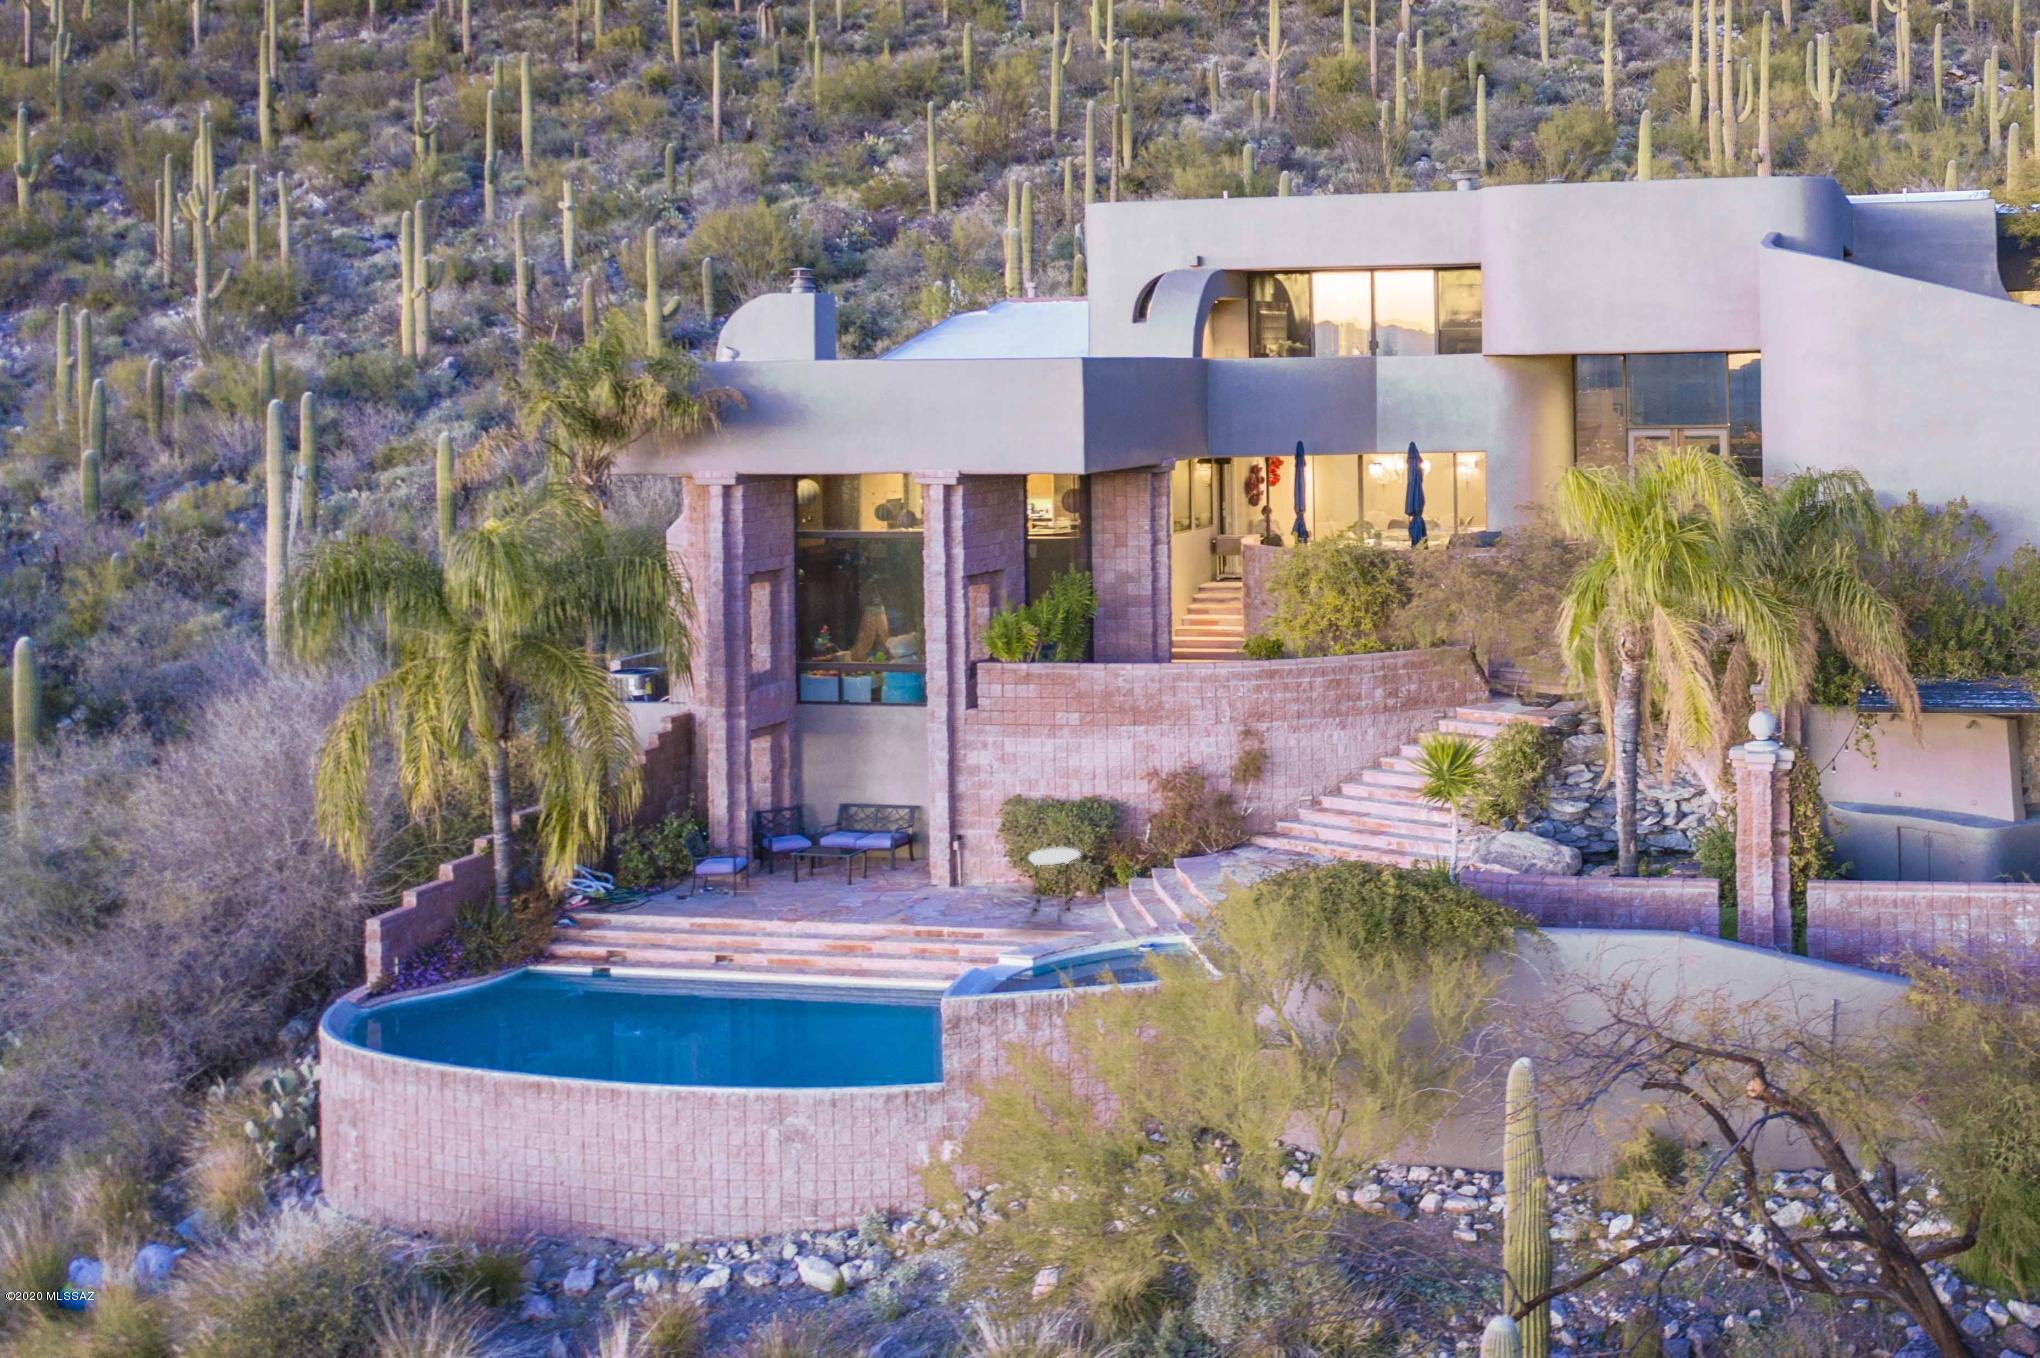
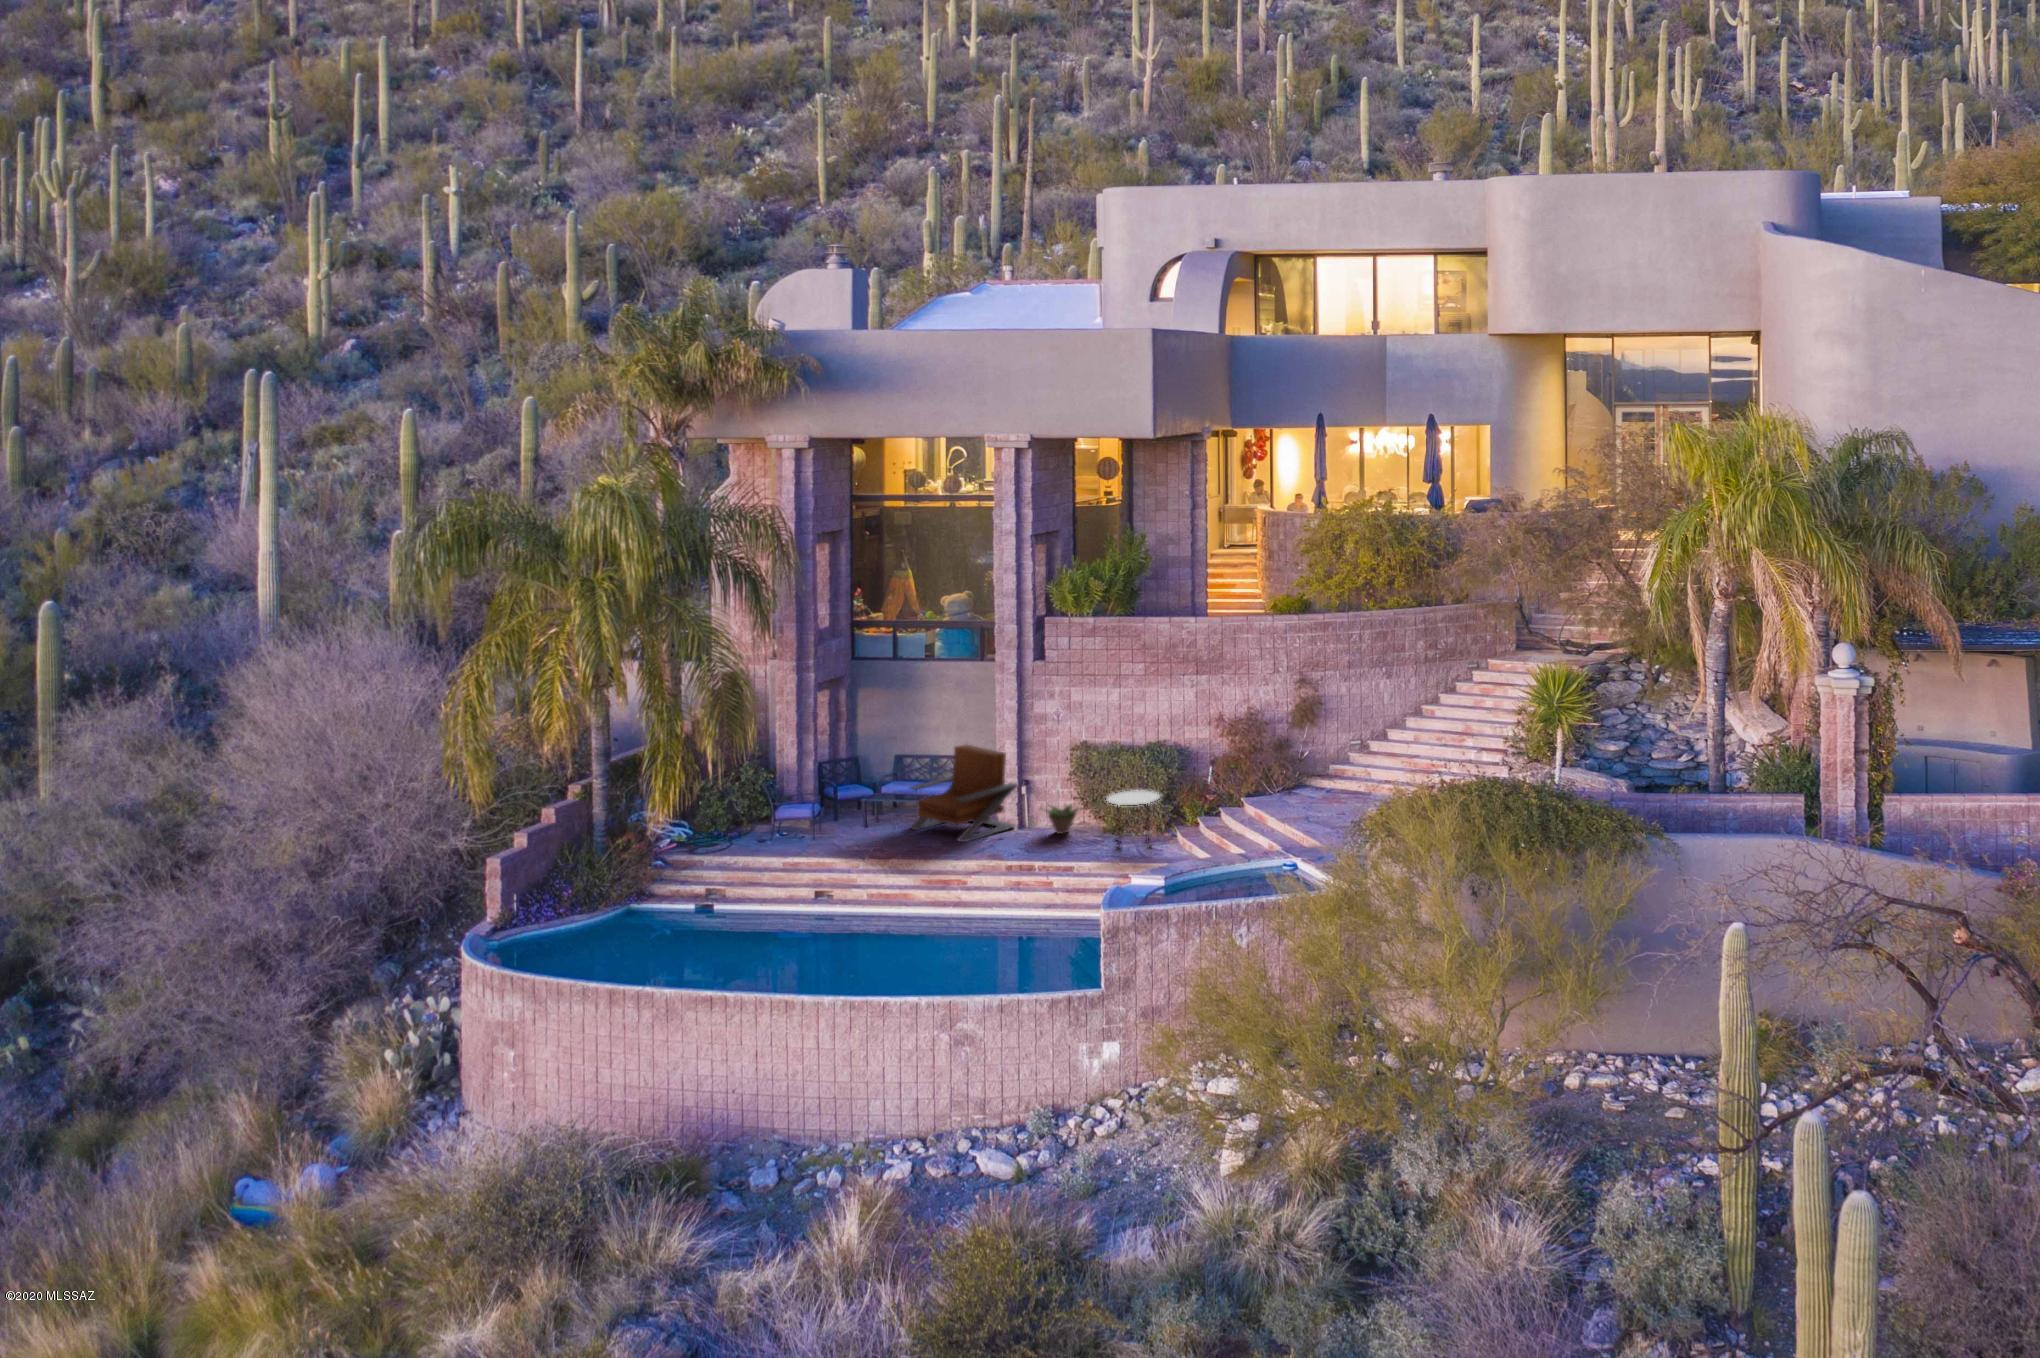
lounge chair: none [834,795,944,901] -> present [910,745,1017,842]
decorative plant: none [961,859,1010,891] -> present [1046,805,1081,834]

